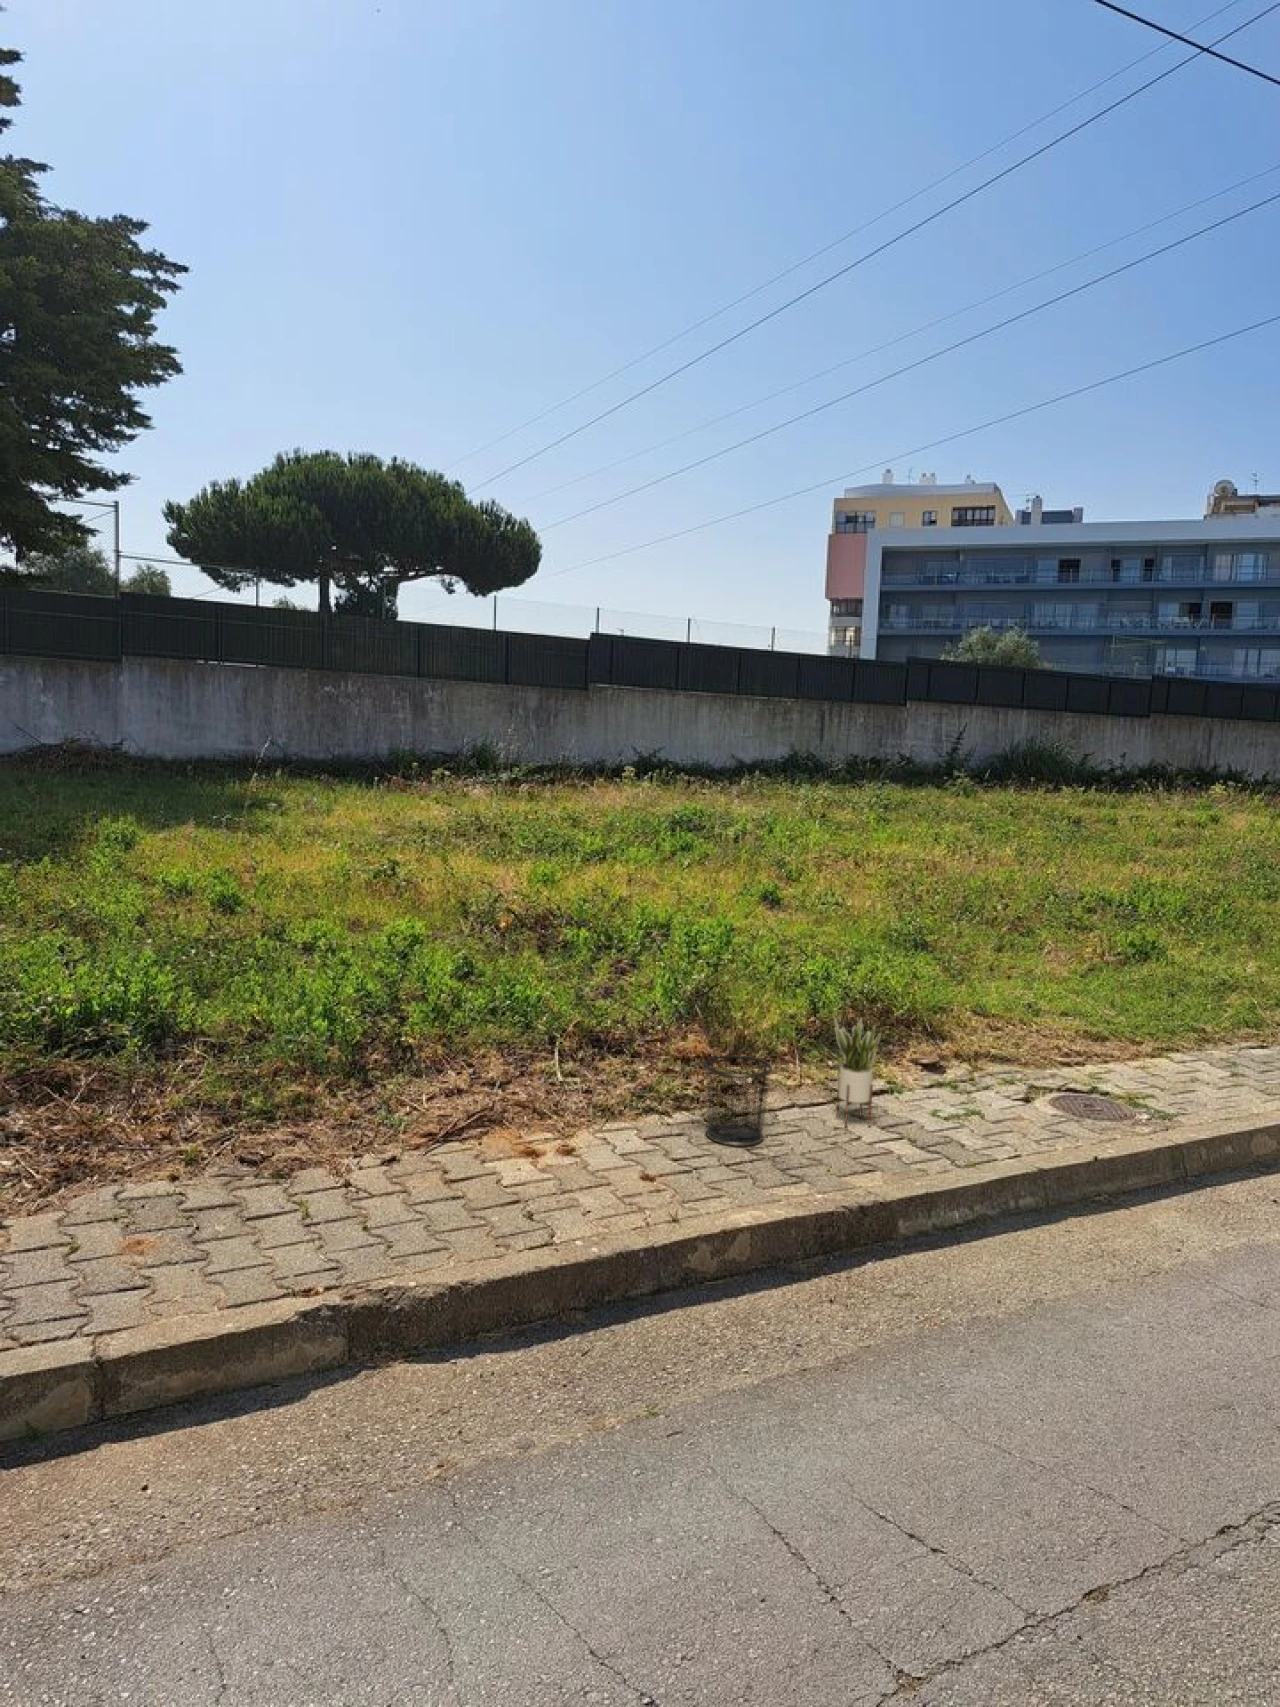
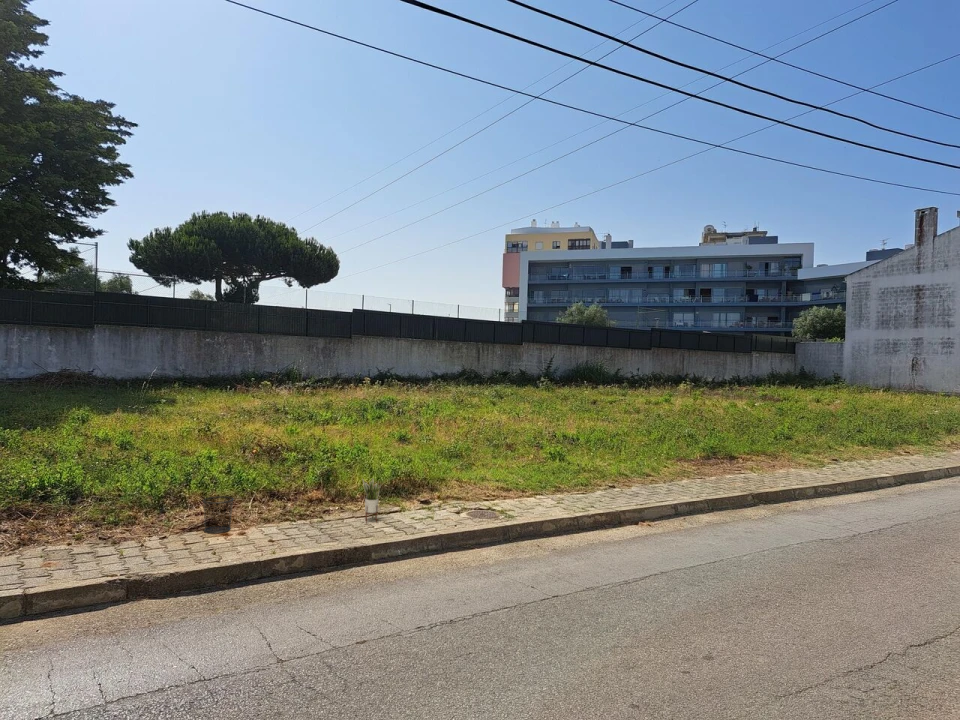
waste bin: present [704,1055,772,1146] -> present [203,496,234,533]

